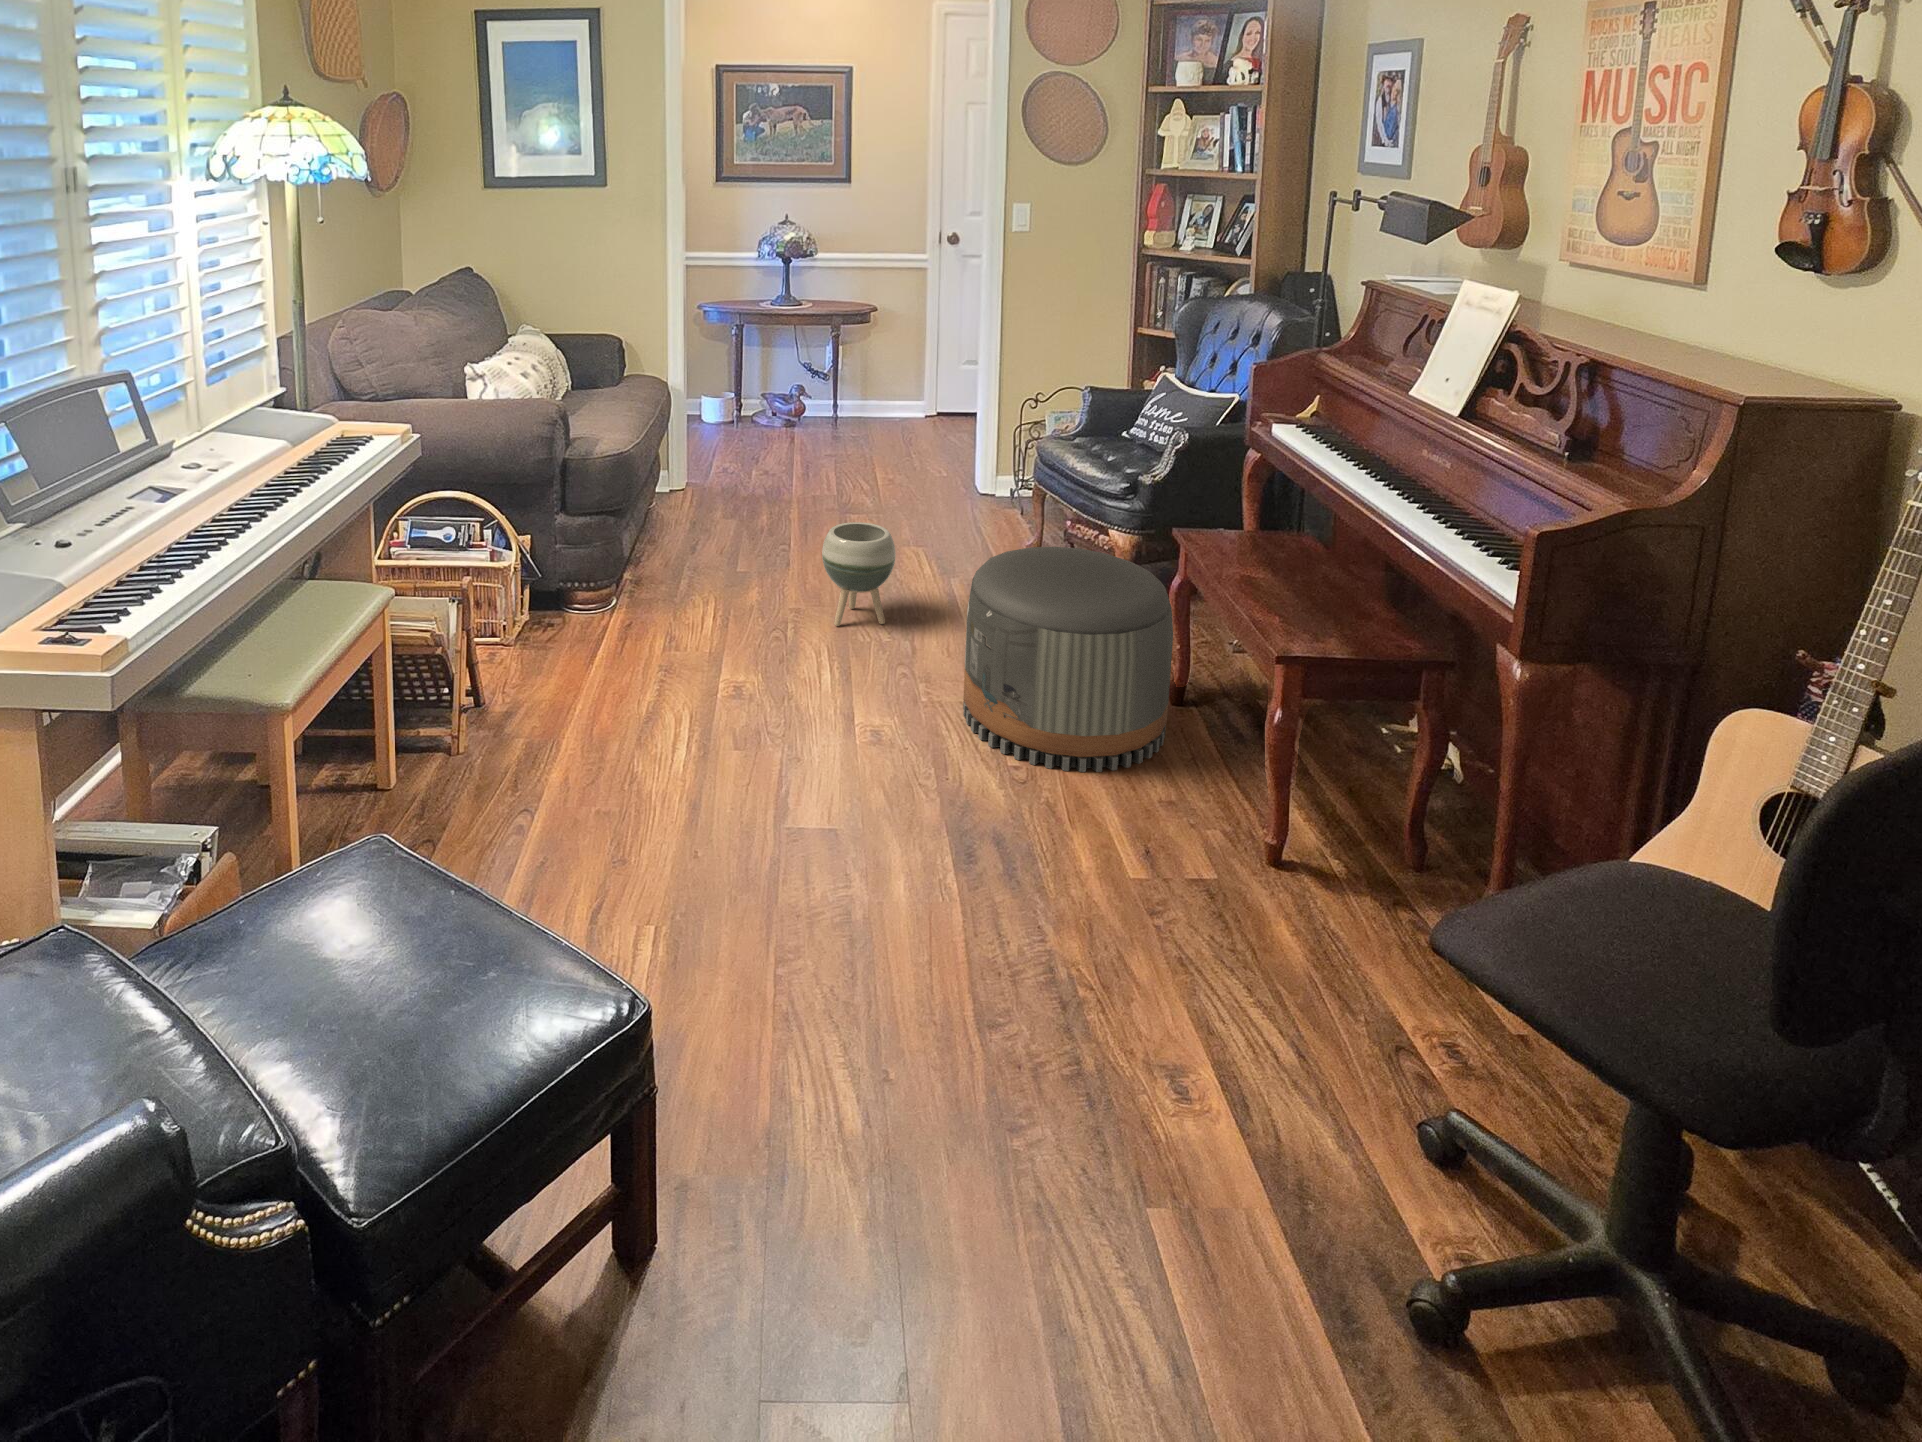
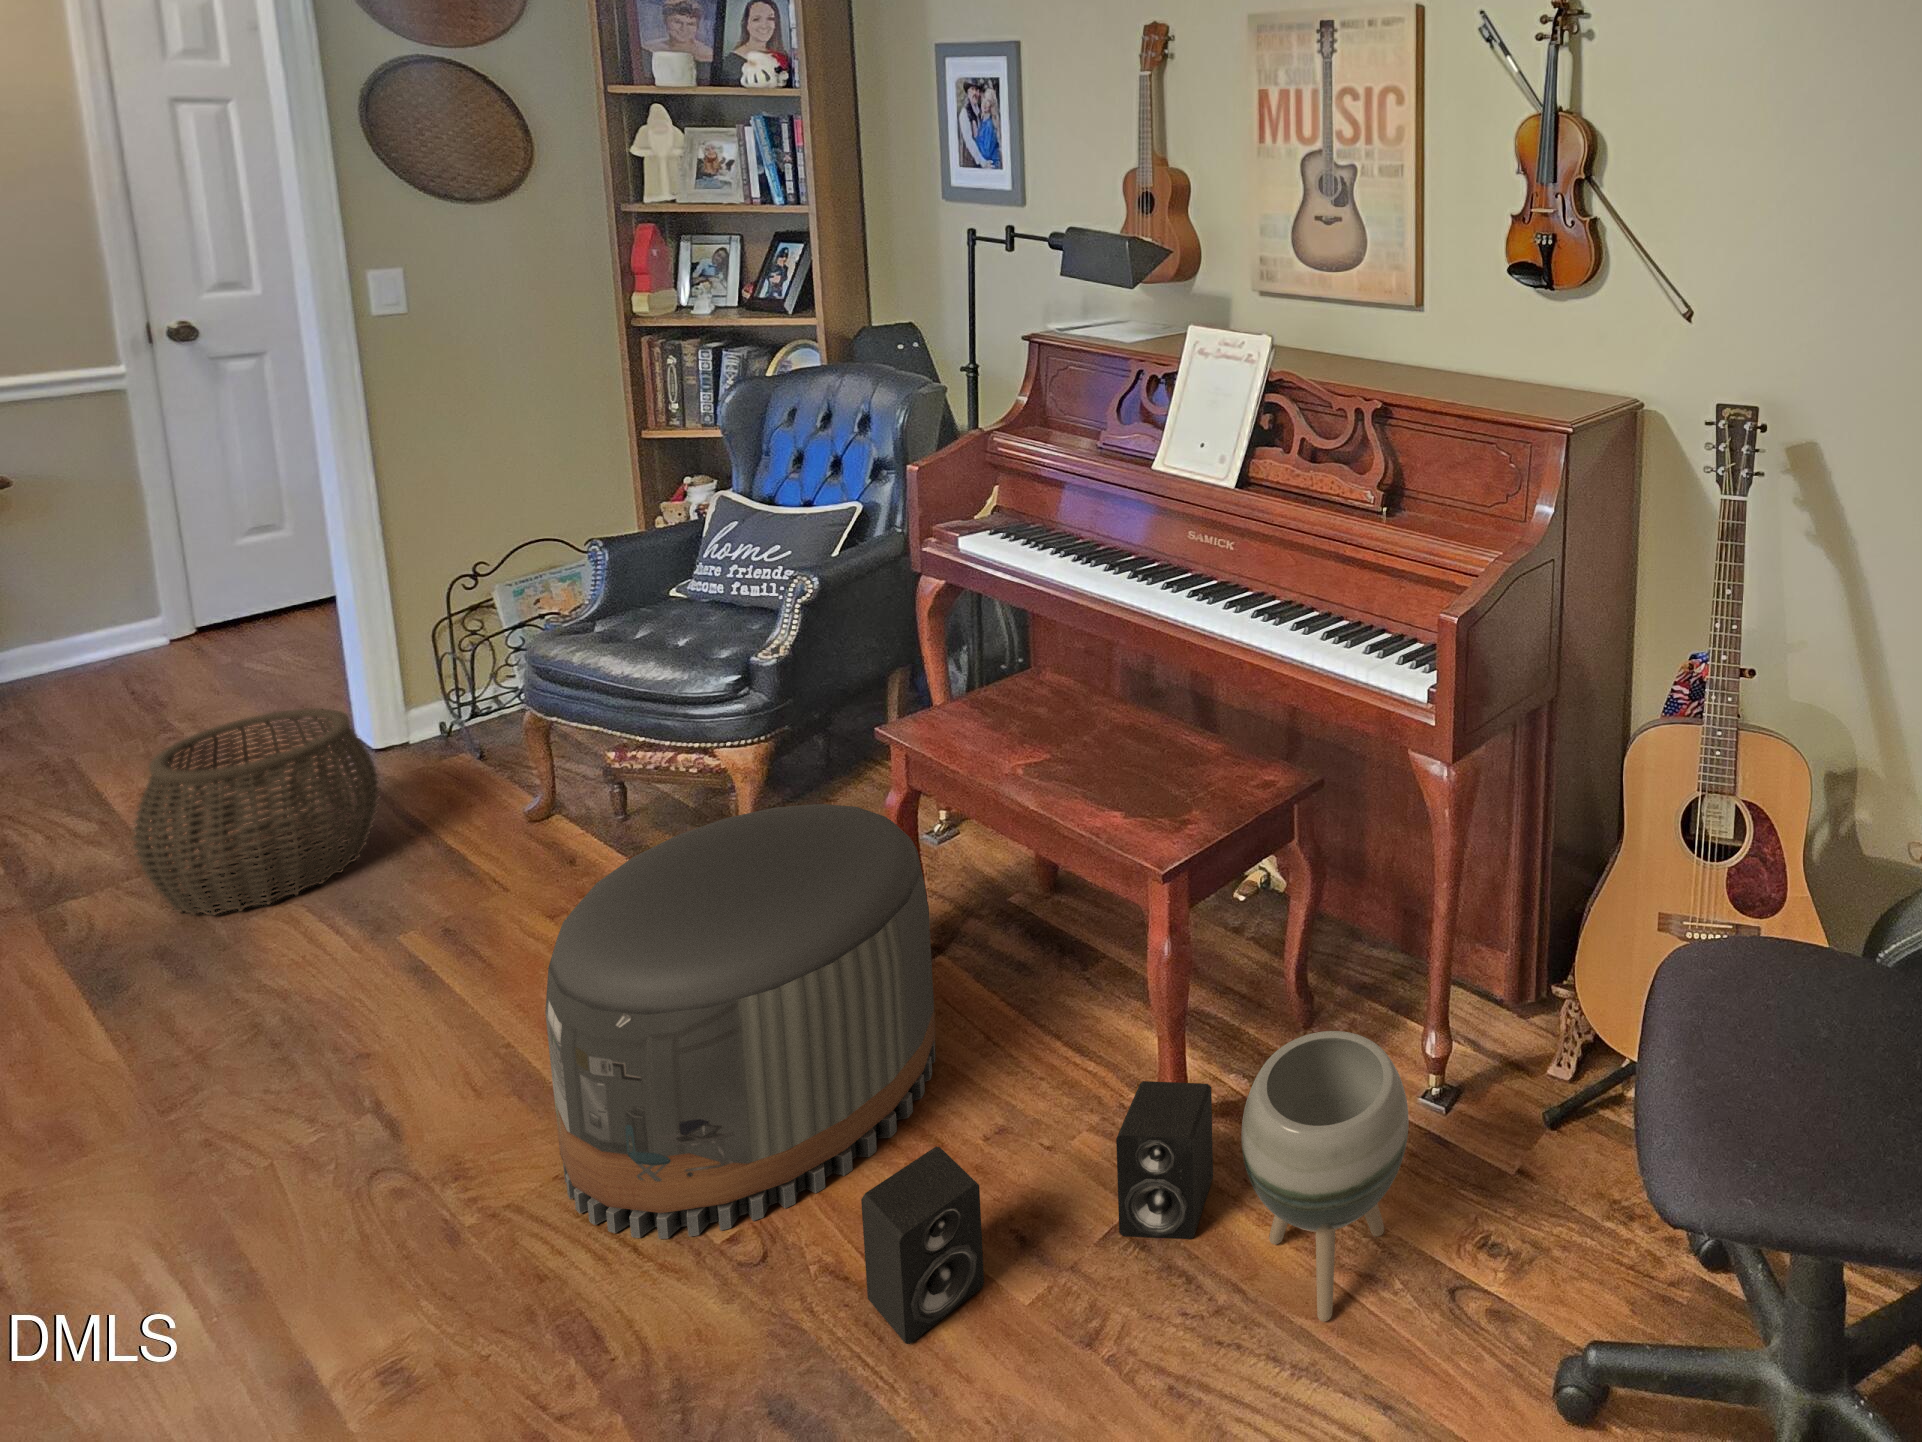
woven basket: none [873,441,968,539] -> present [133,709,380,915]
planter: present [822,522,896,626] -> present [1241,1031,1409,1322]
speaker: none [1059,758,1289,917] -> present [861,1081,1213,1344]

